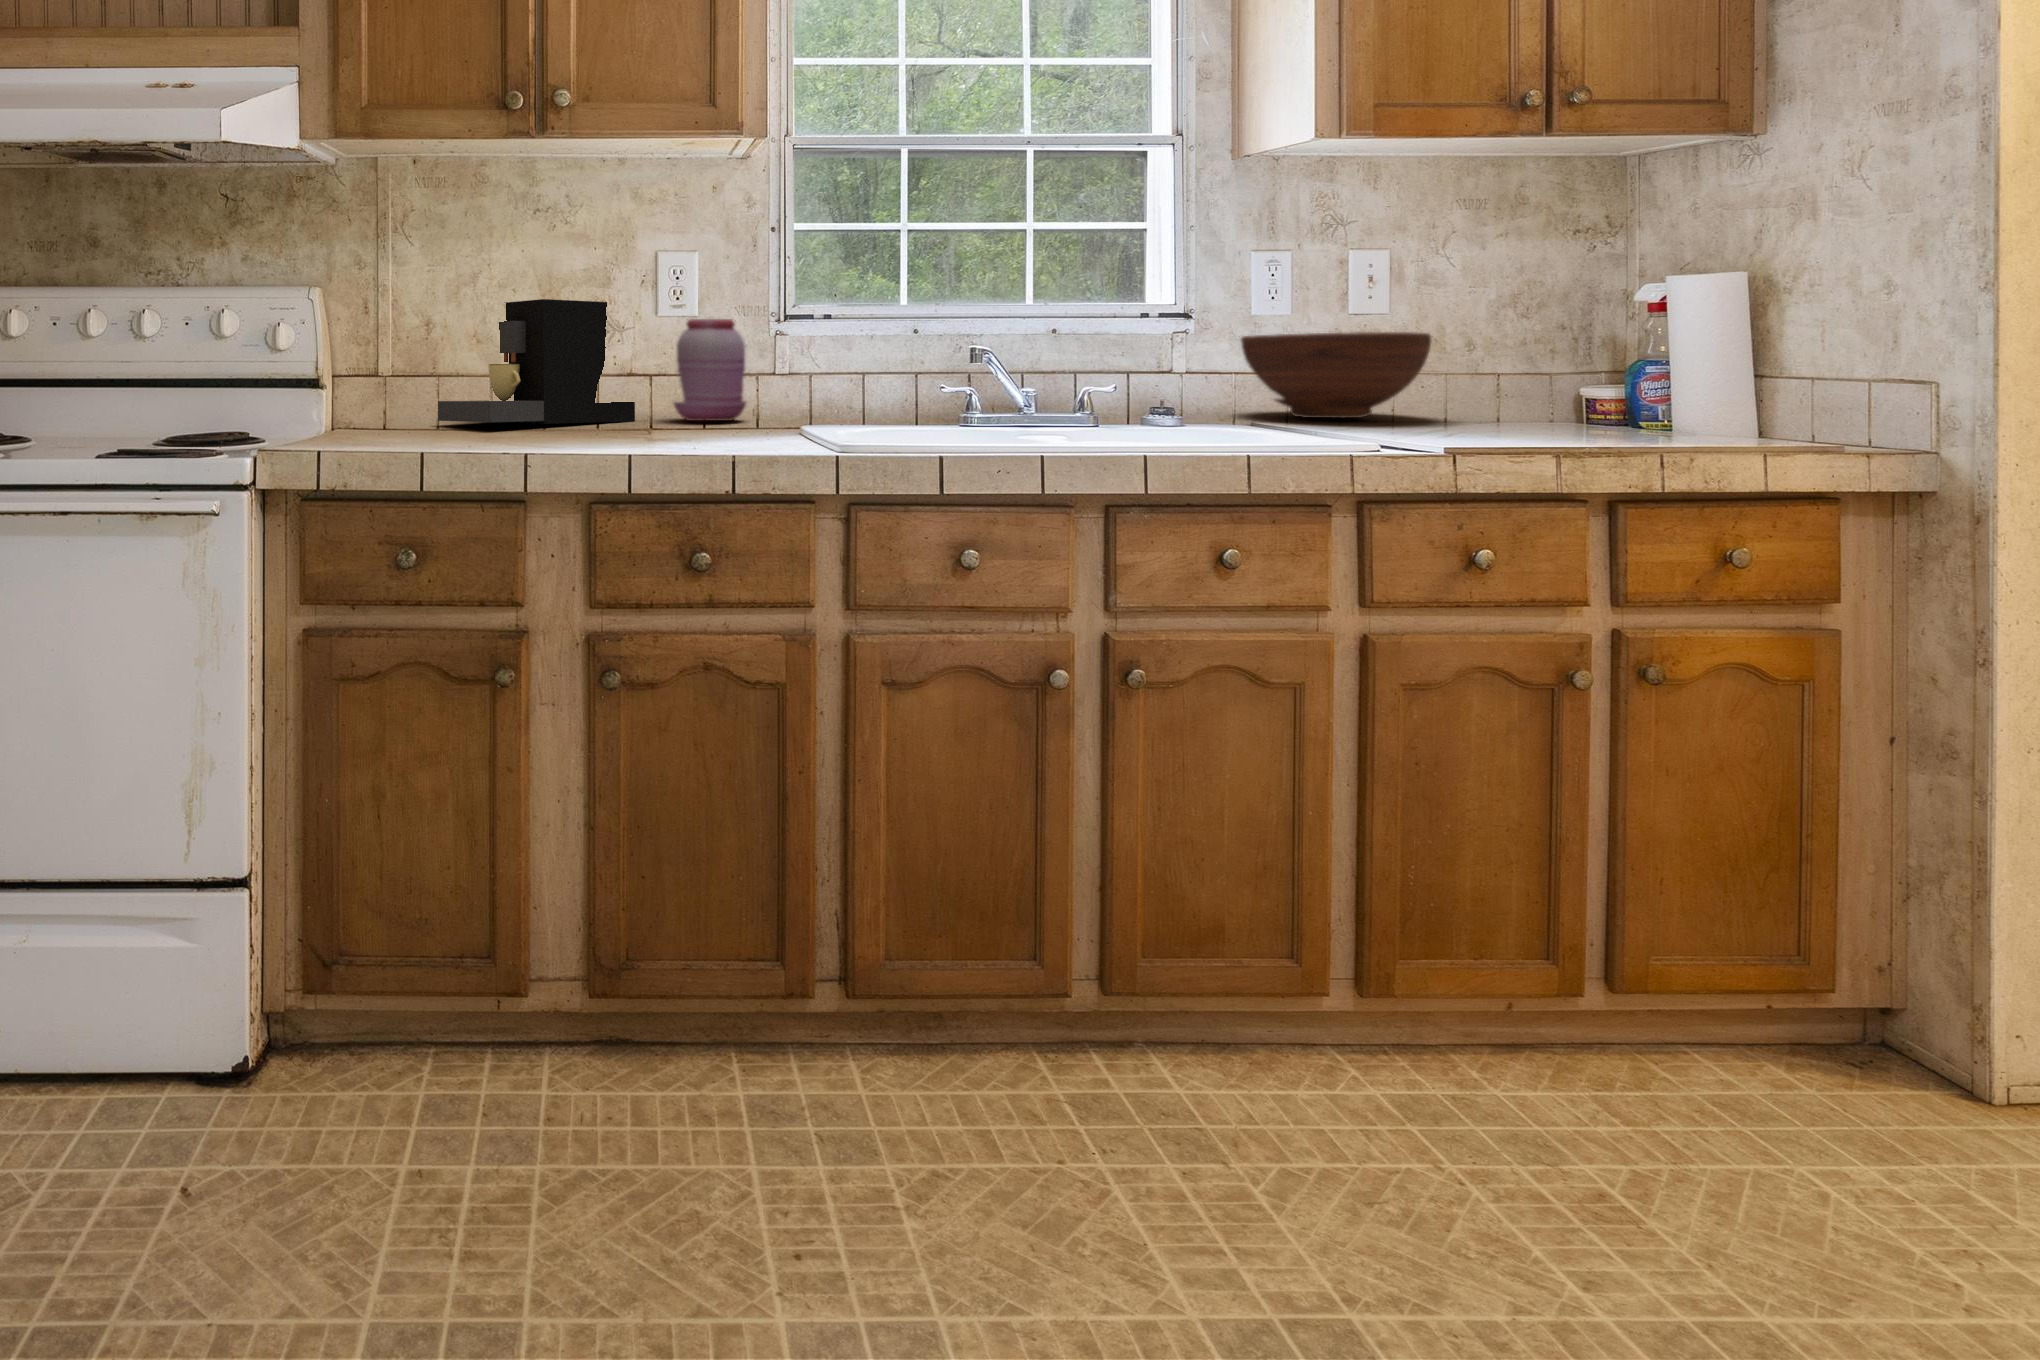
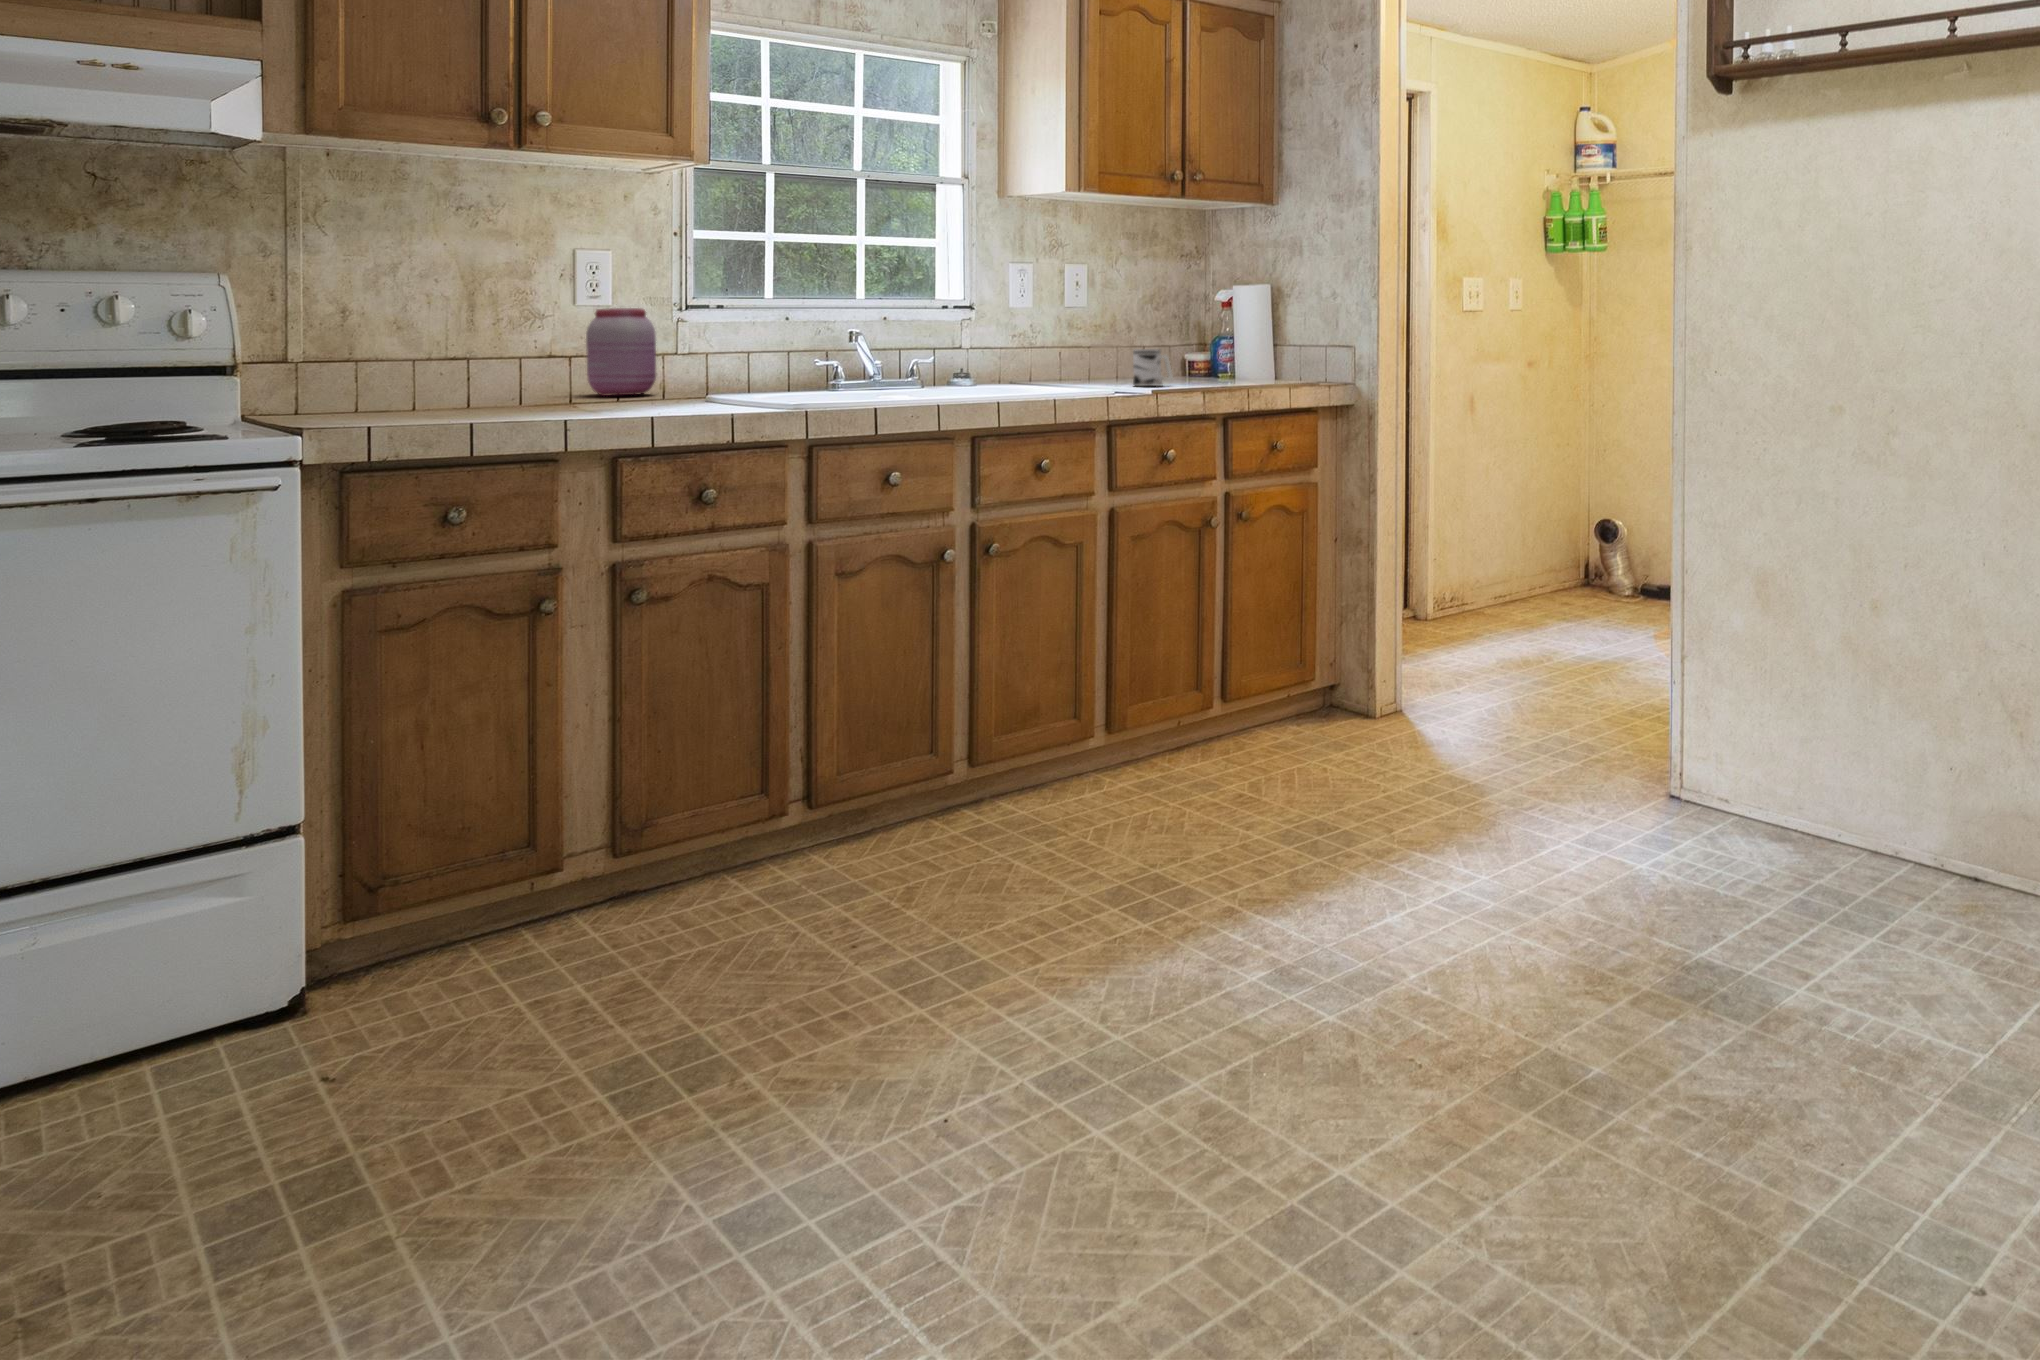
coffee maker: present [438,299,635,424] -> none [364,290,552,404]
fruit bowl: present [1241,332,1431,418] -> none [996,321,1116,378]
mug: none [1439,378,1520,438] -> present [1133,349,1173,386]

